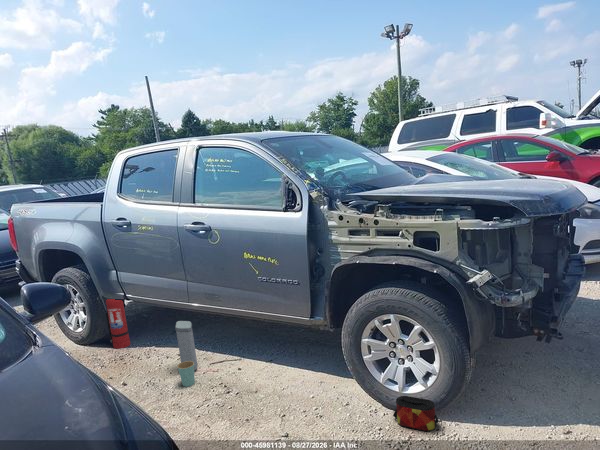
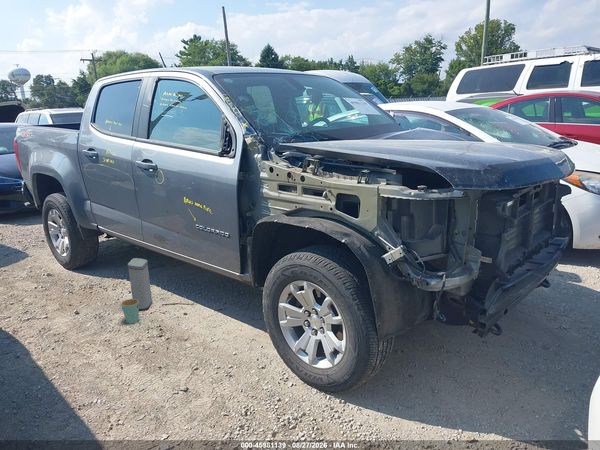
fire extinguisher: present [104,299,130,349] -> none [80,217,108,277]
bag: present [393,396,439,431] -> none [298,369,340,411]

